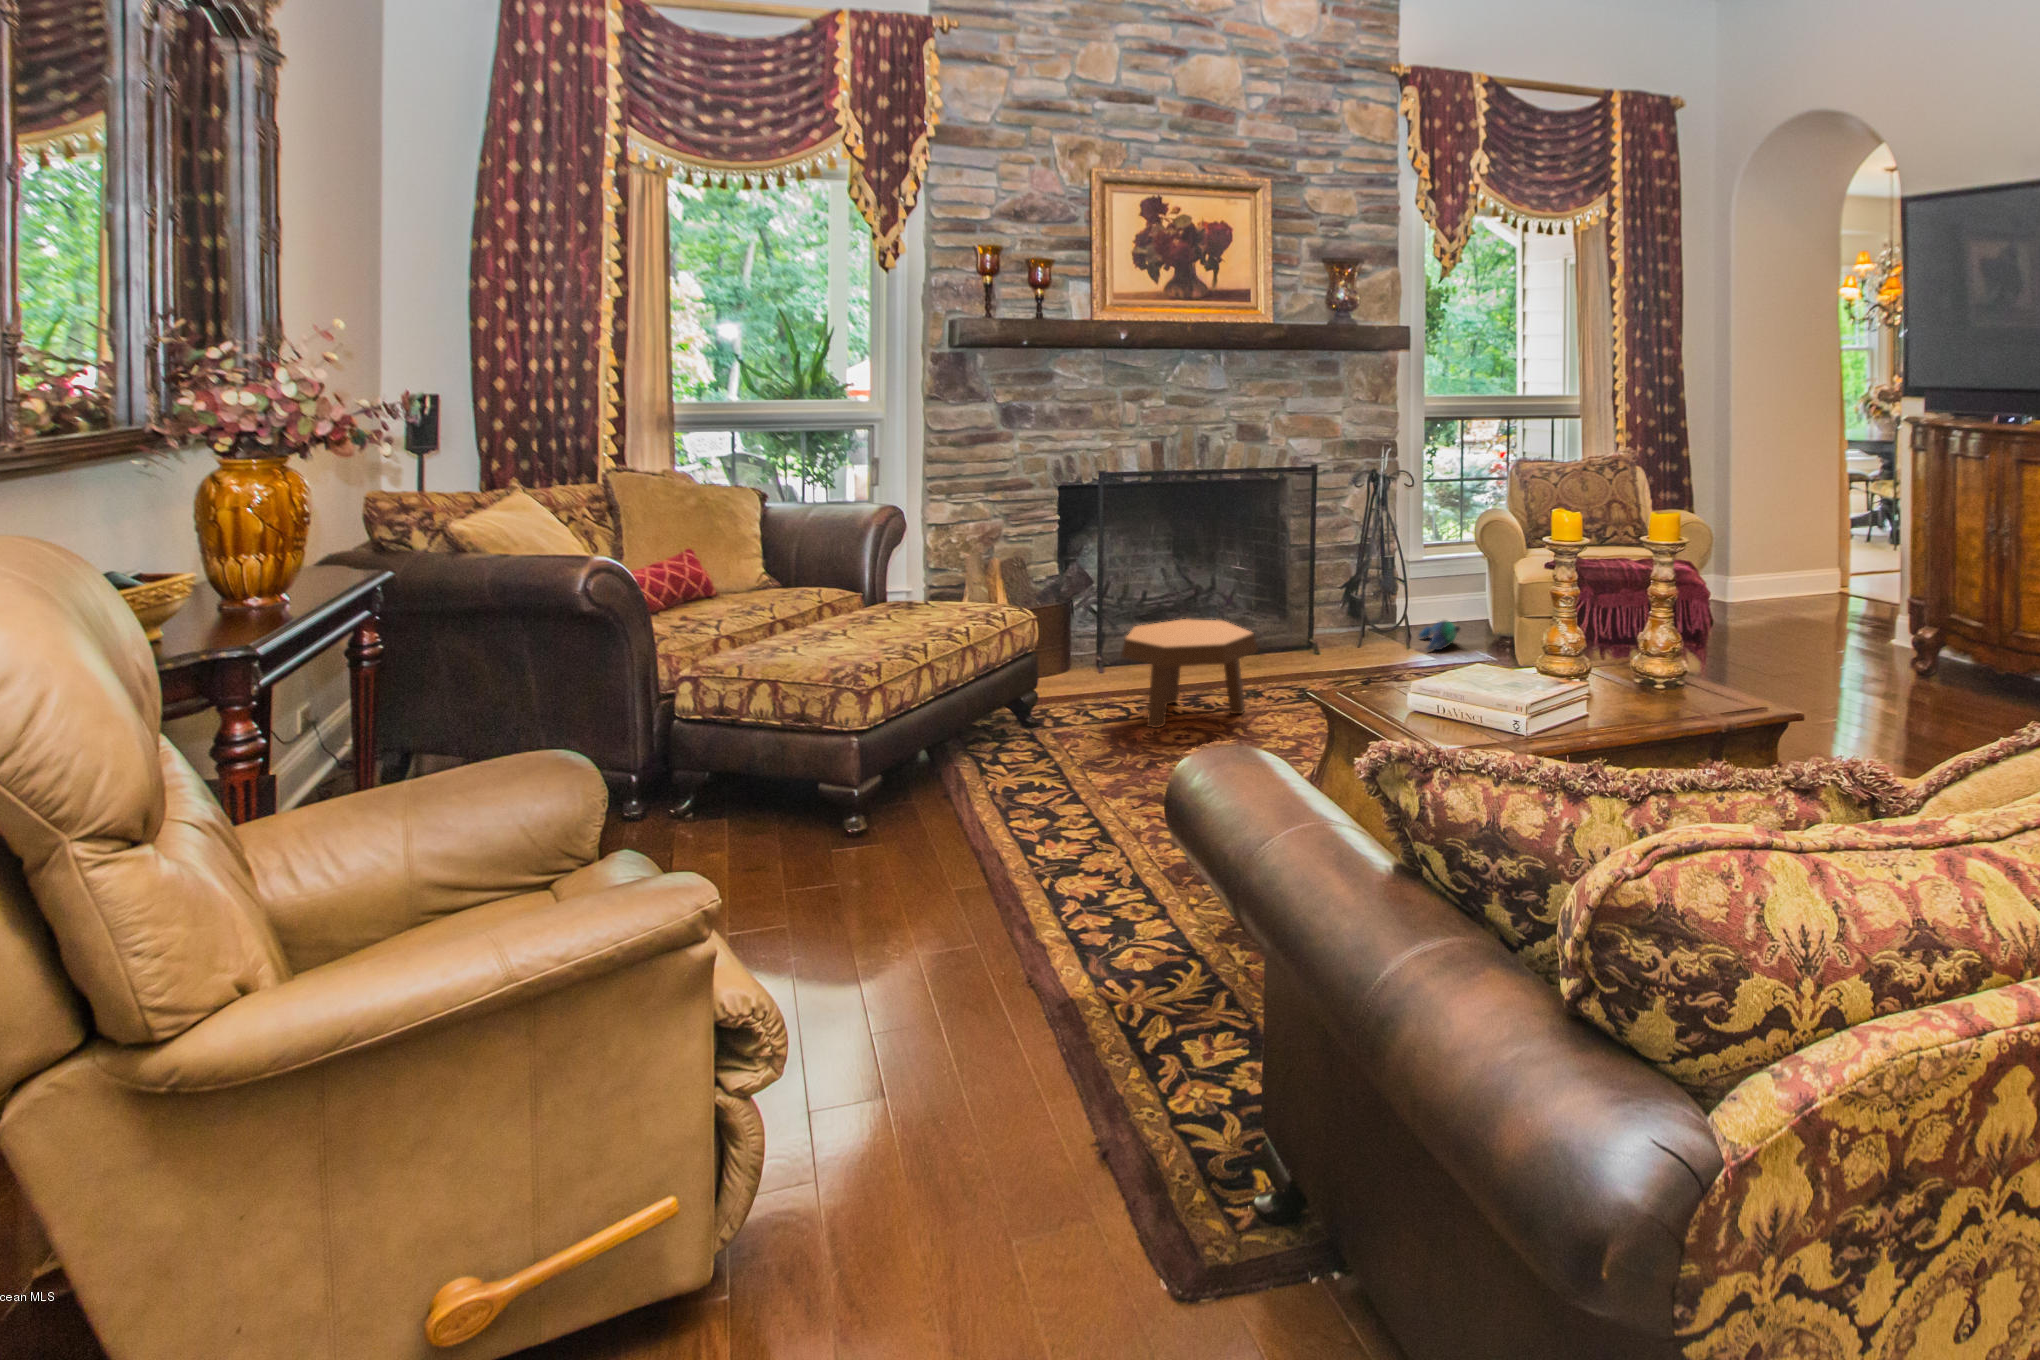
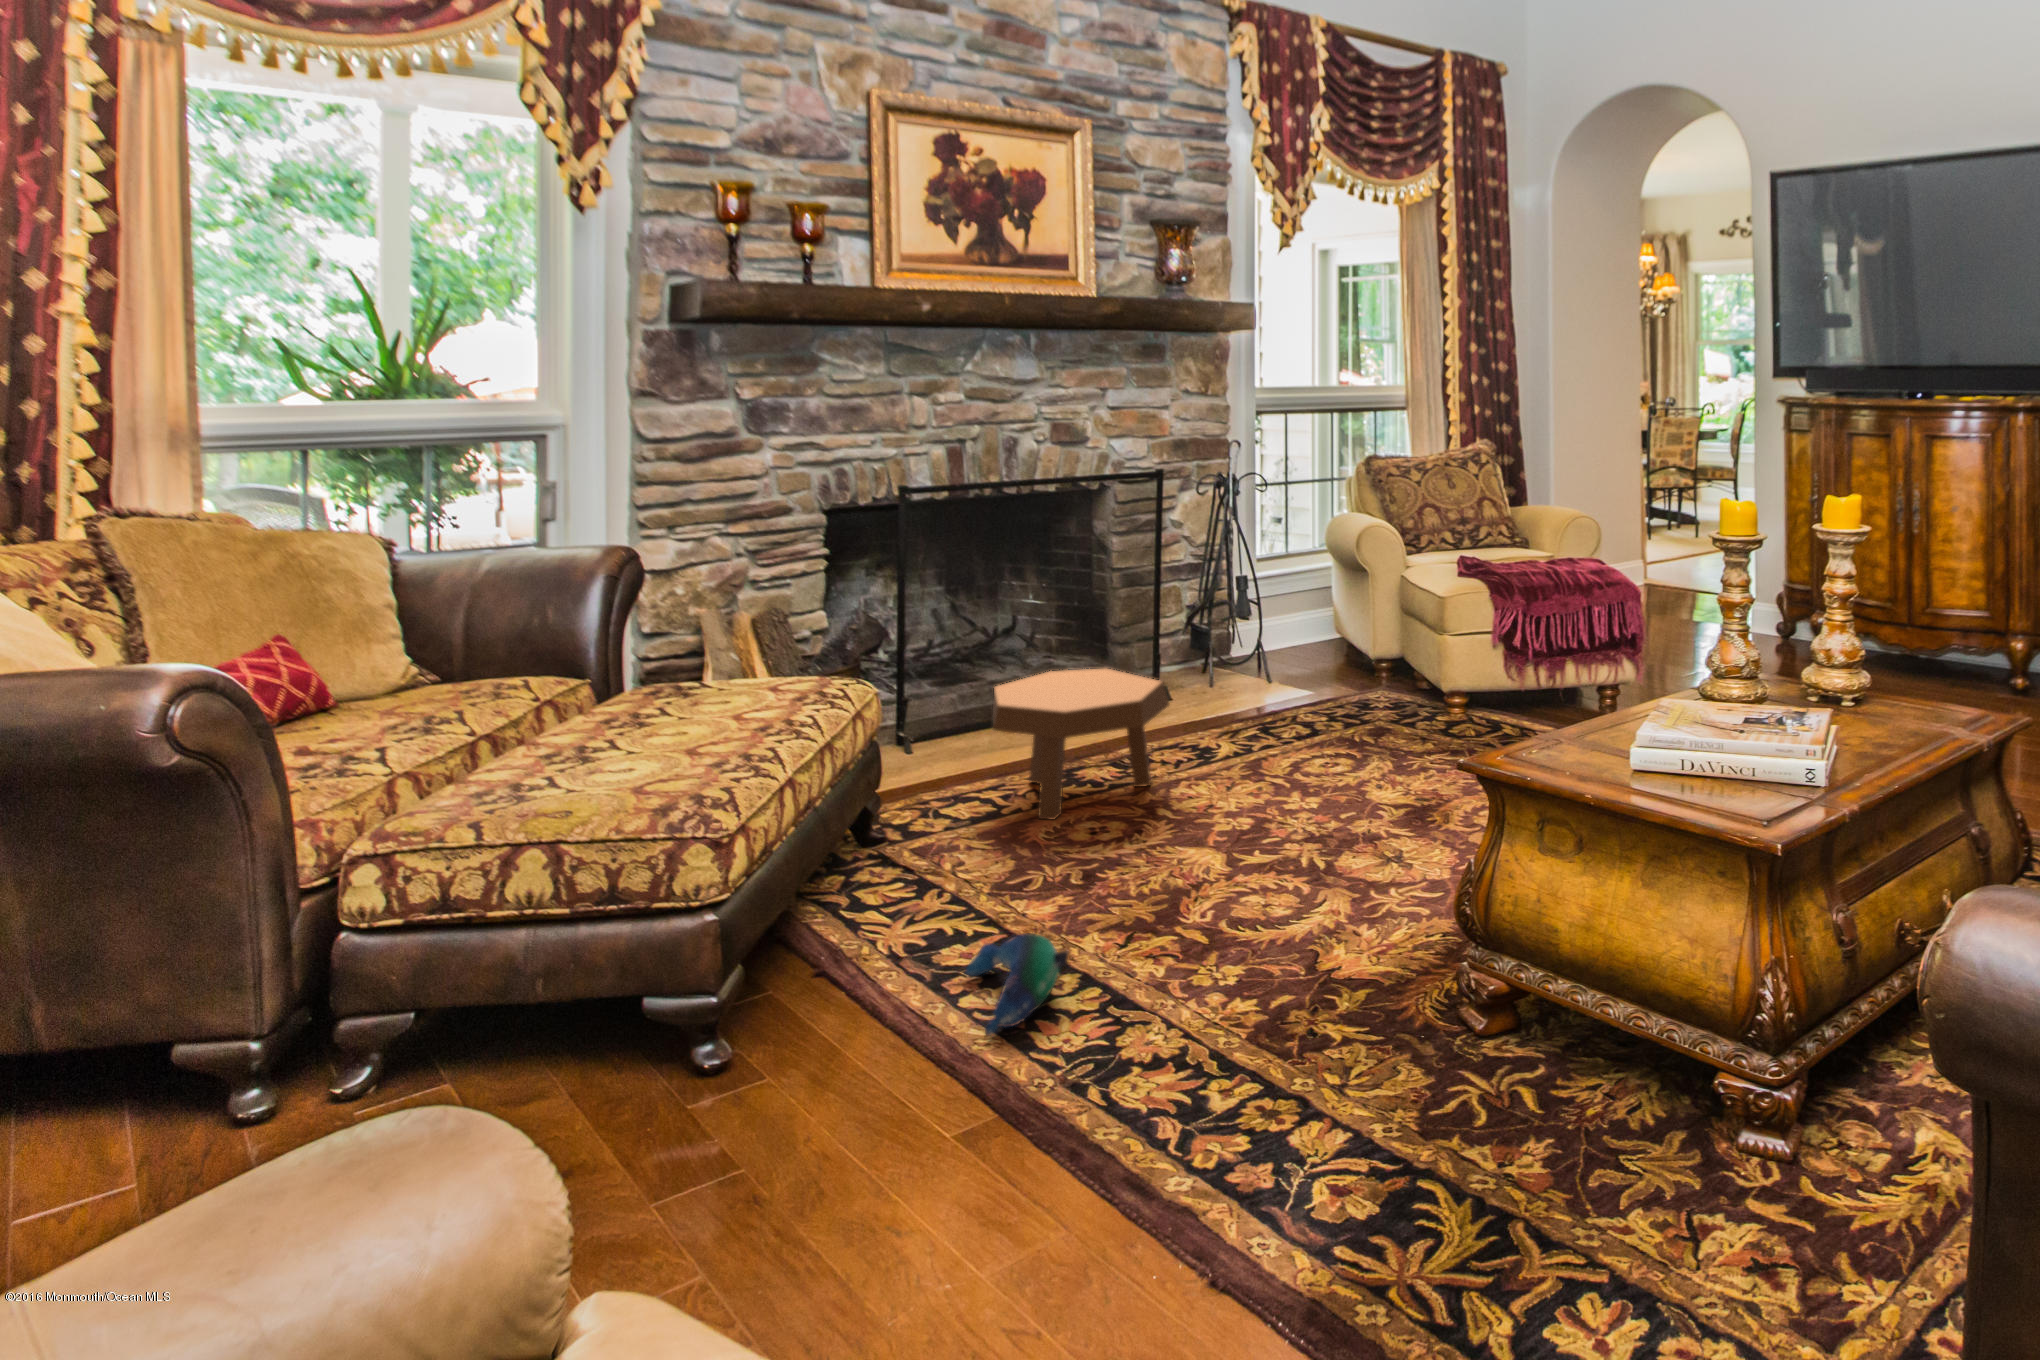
plush toy: present [1419,621,1460,650] -> present [965,933,1068,1035]

